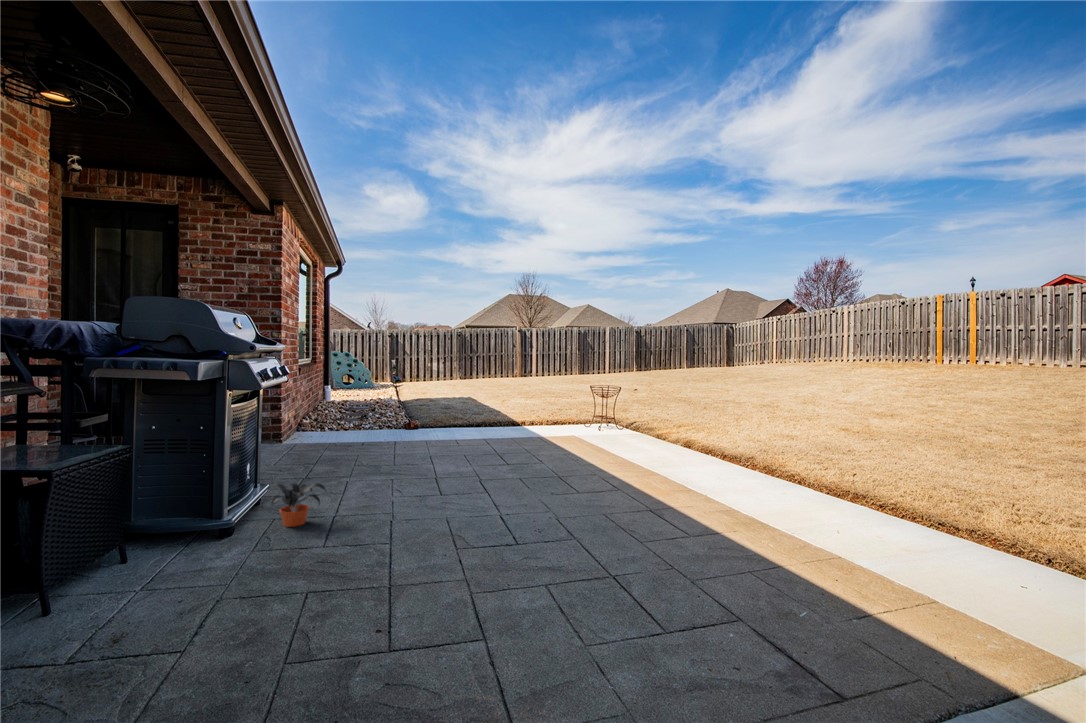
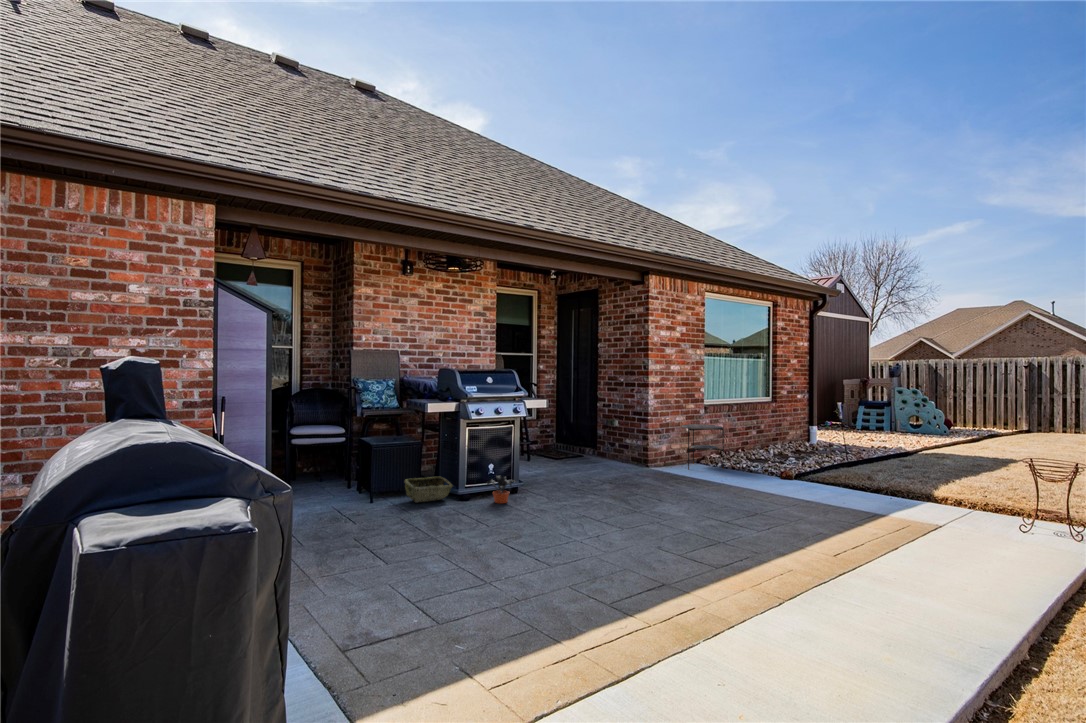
side table: none [298,390,347,442] -> present [681,424,724,469]
woven basket: none [134,517,225,576] -> present [404,477,453,502]

